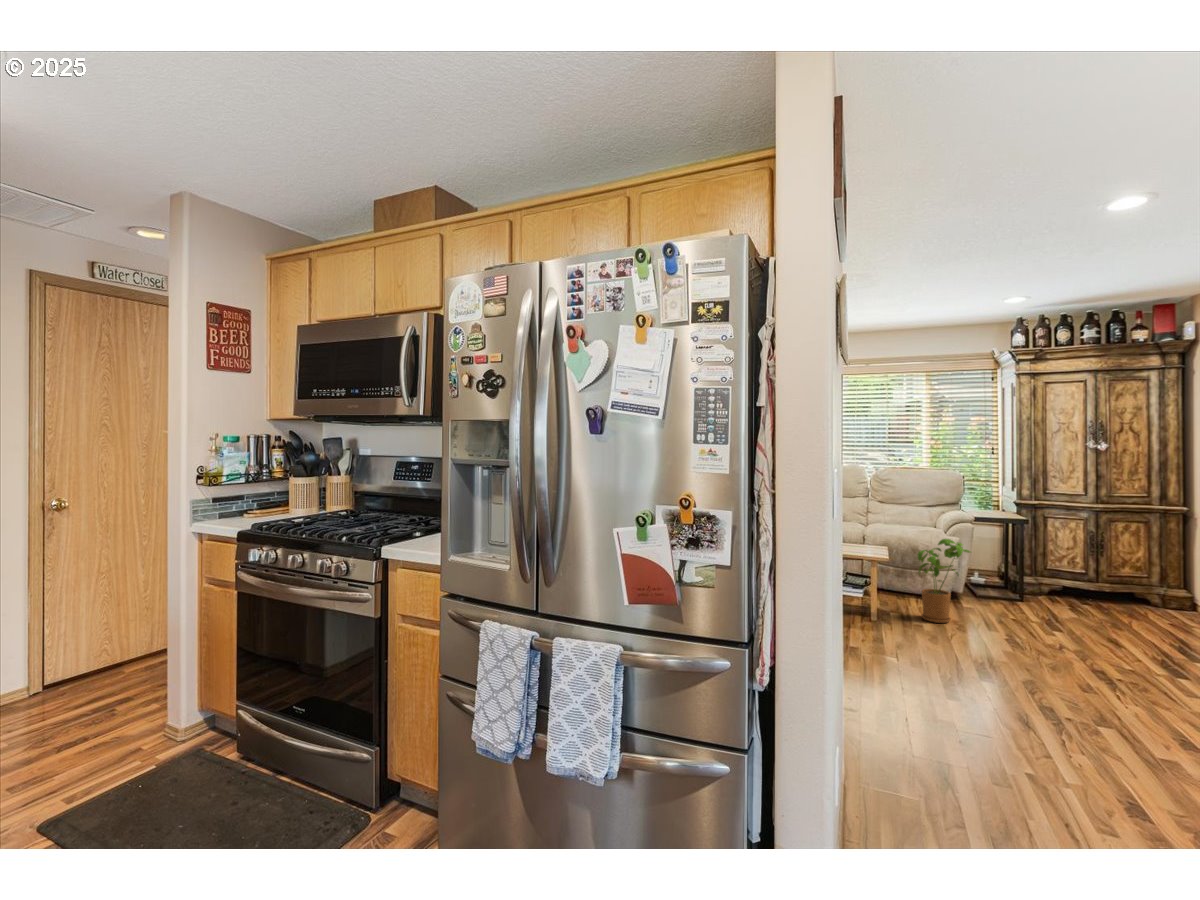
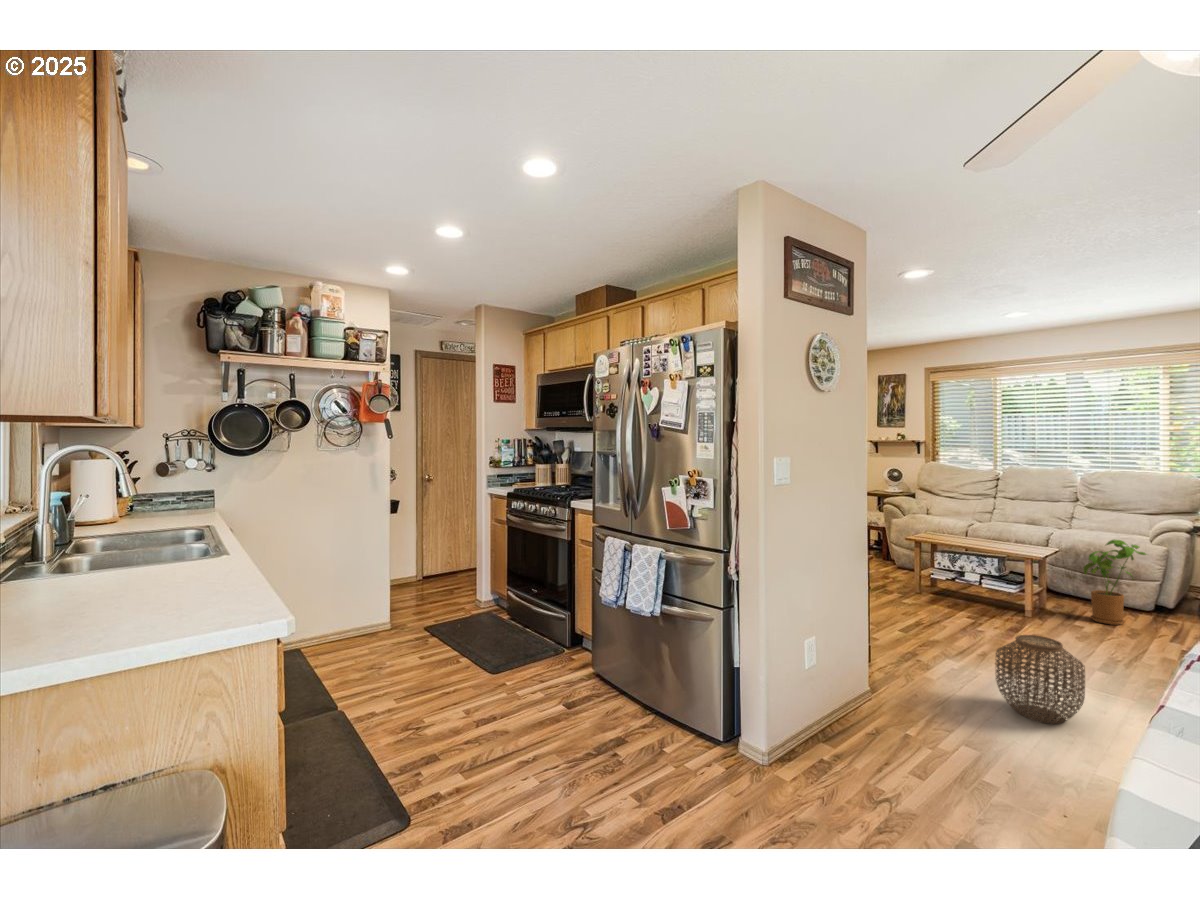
woven basket: none [981,681,1093,796] -> present [996,635,1085,724]

